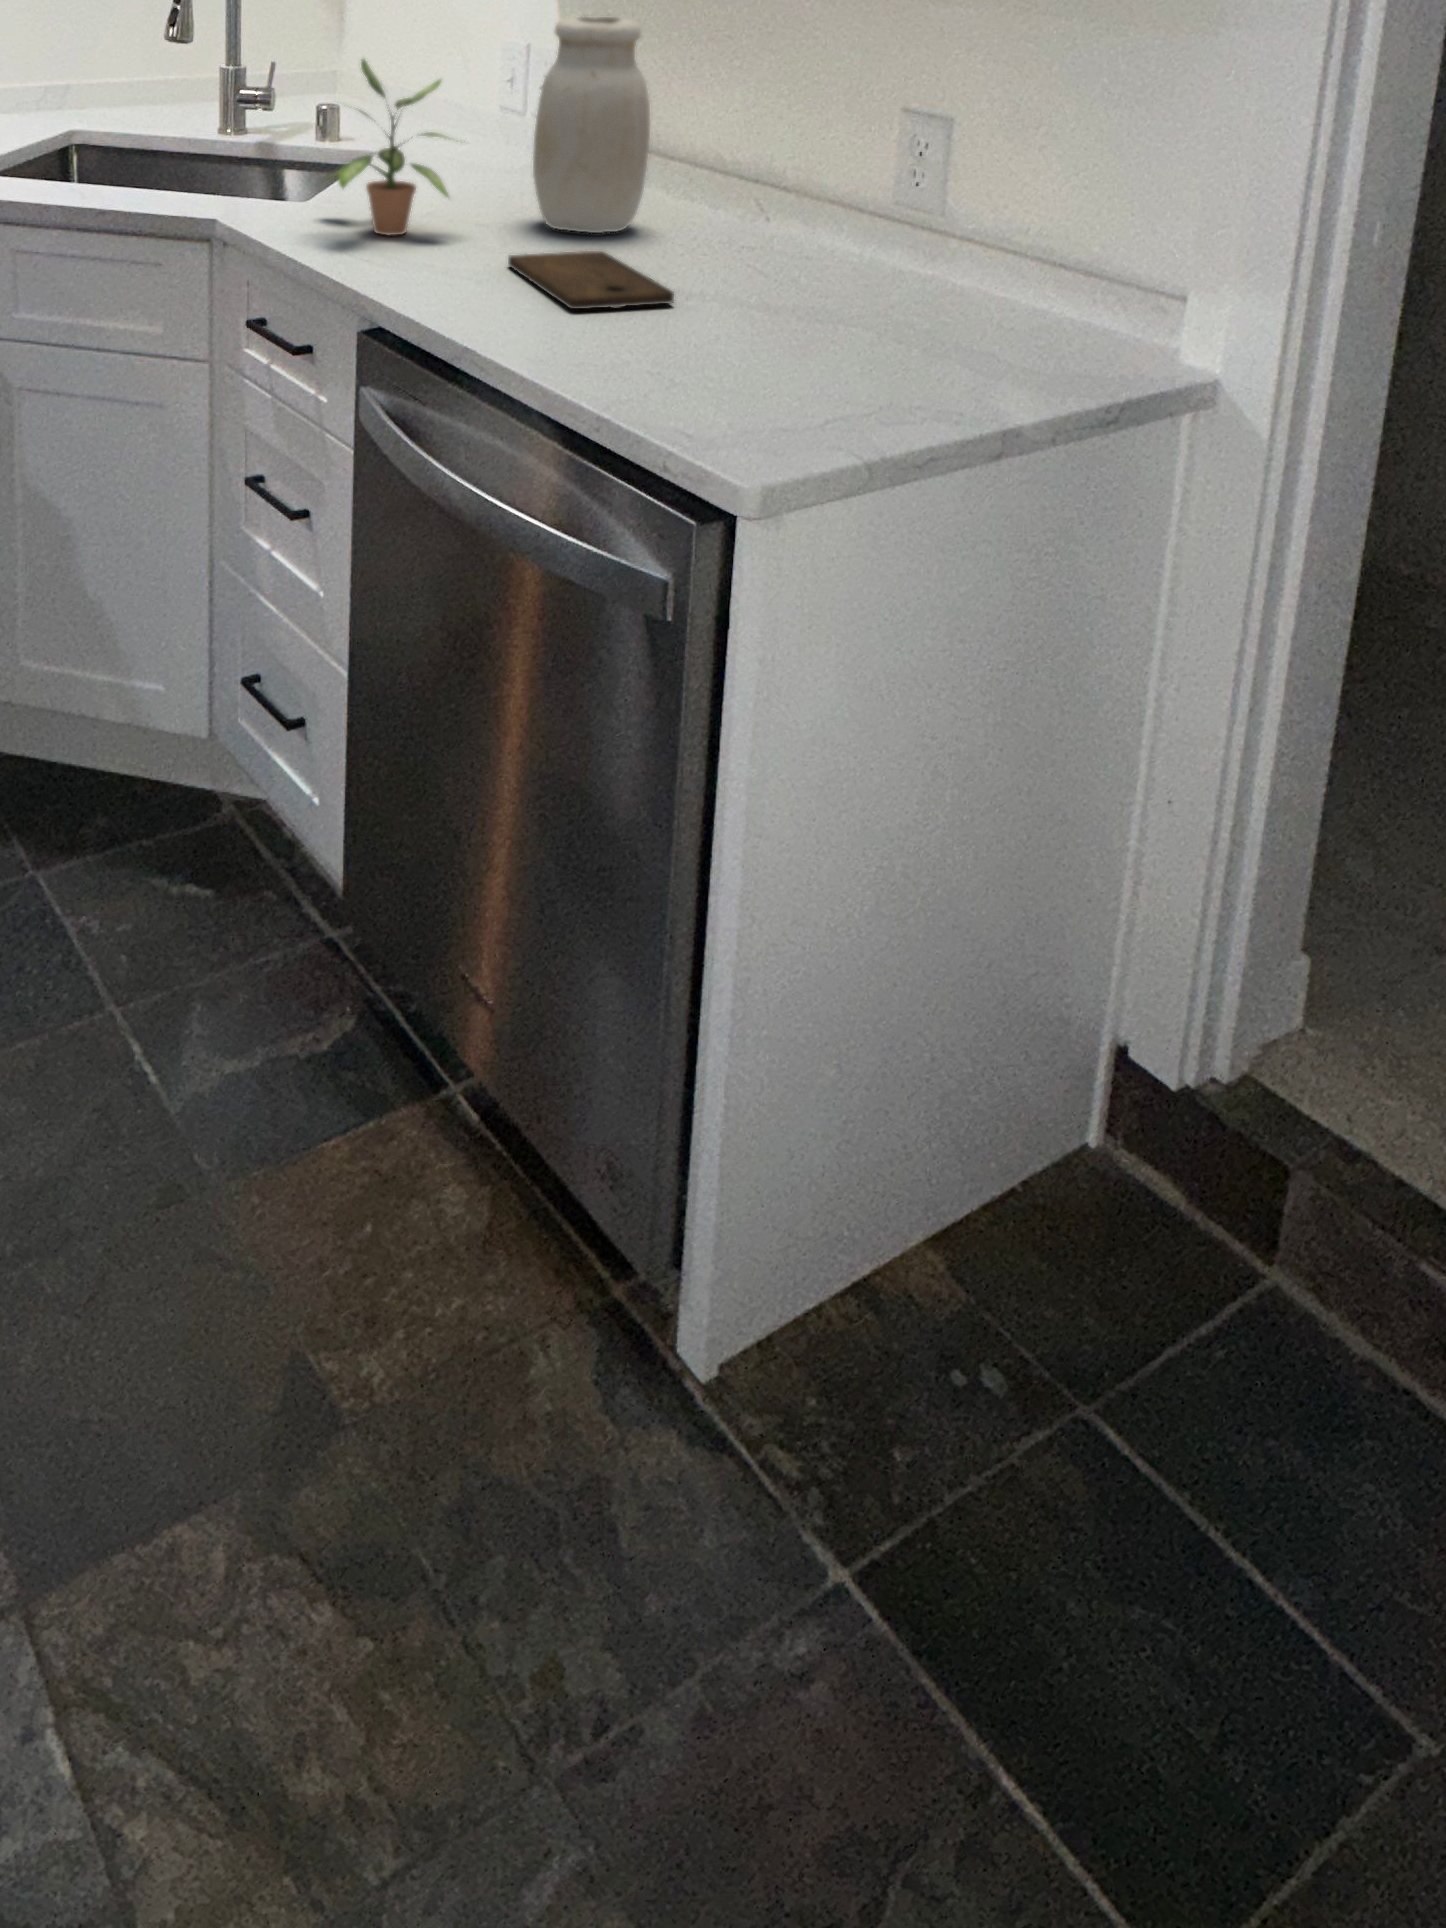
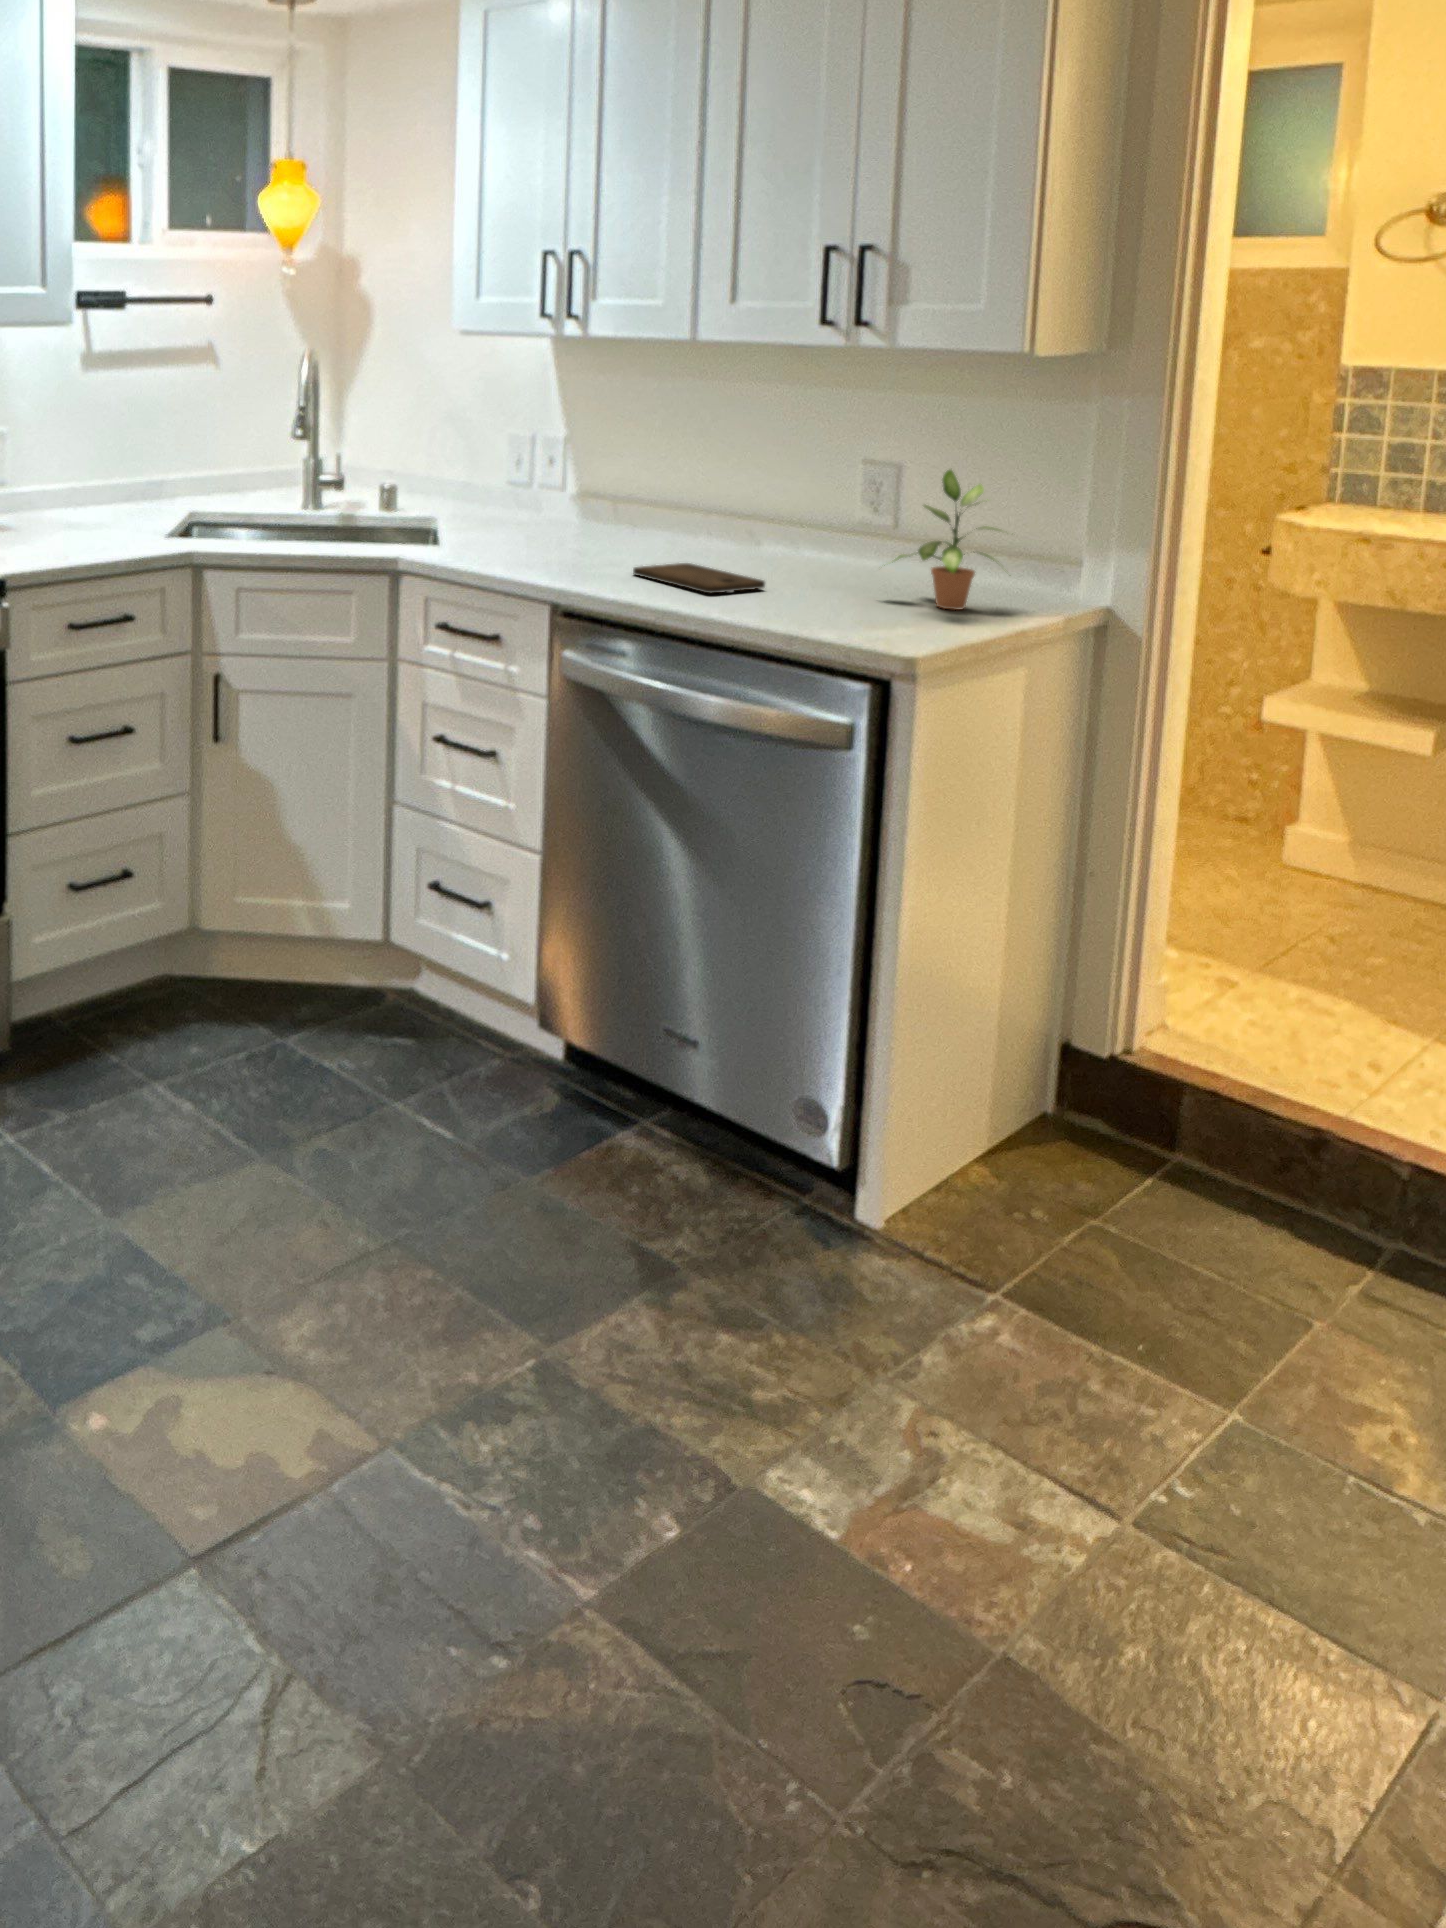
jar: present [533,17,650,233] -> none [611,408,694,555]
potted plant: present [327,59,458,235] -> present [895,470,1001,610]

